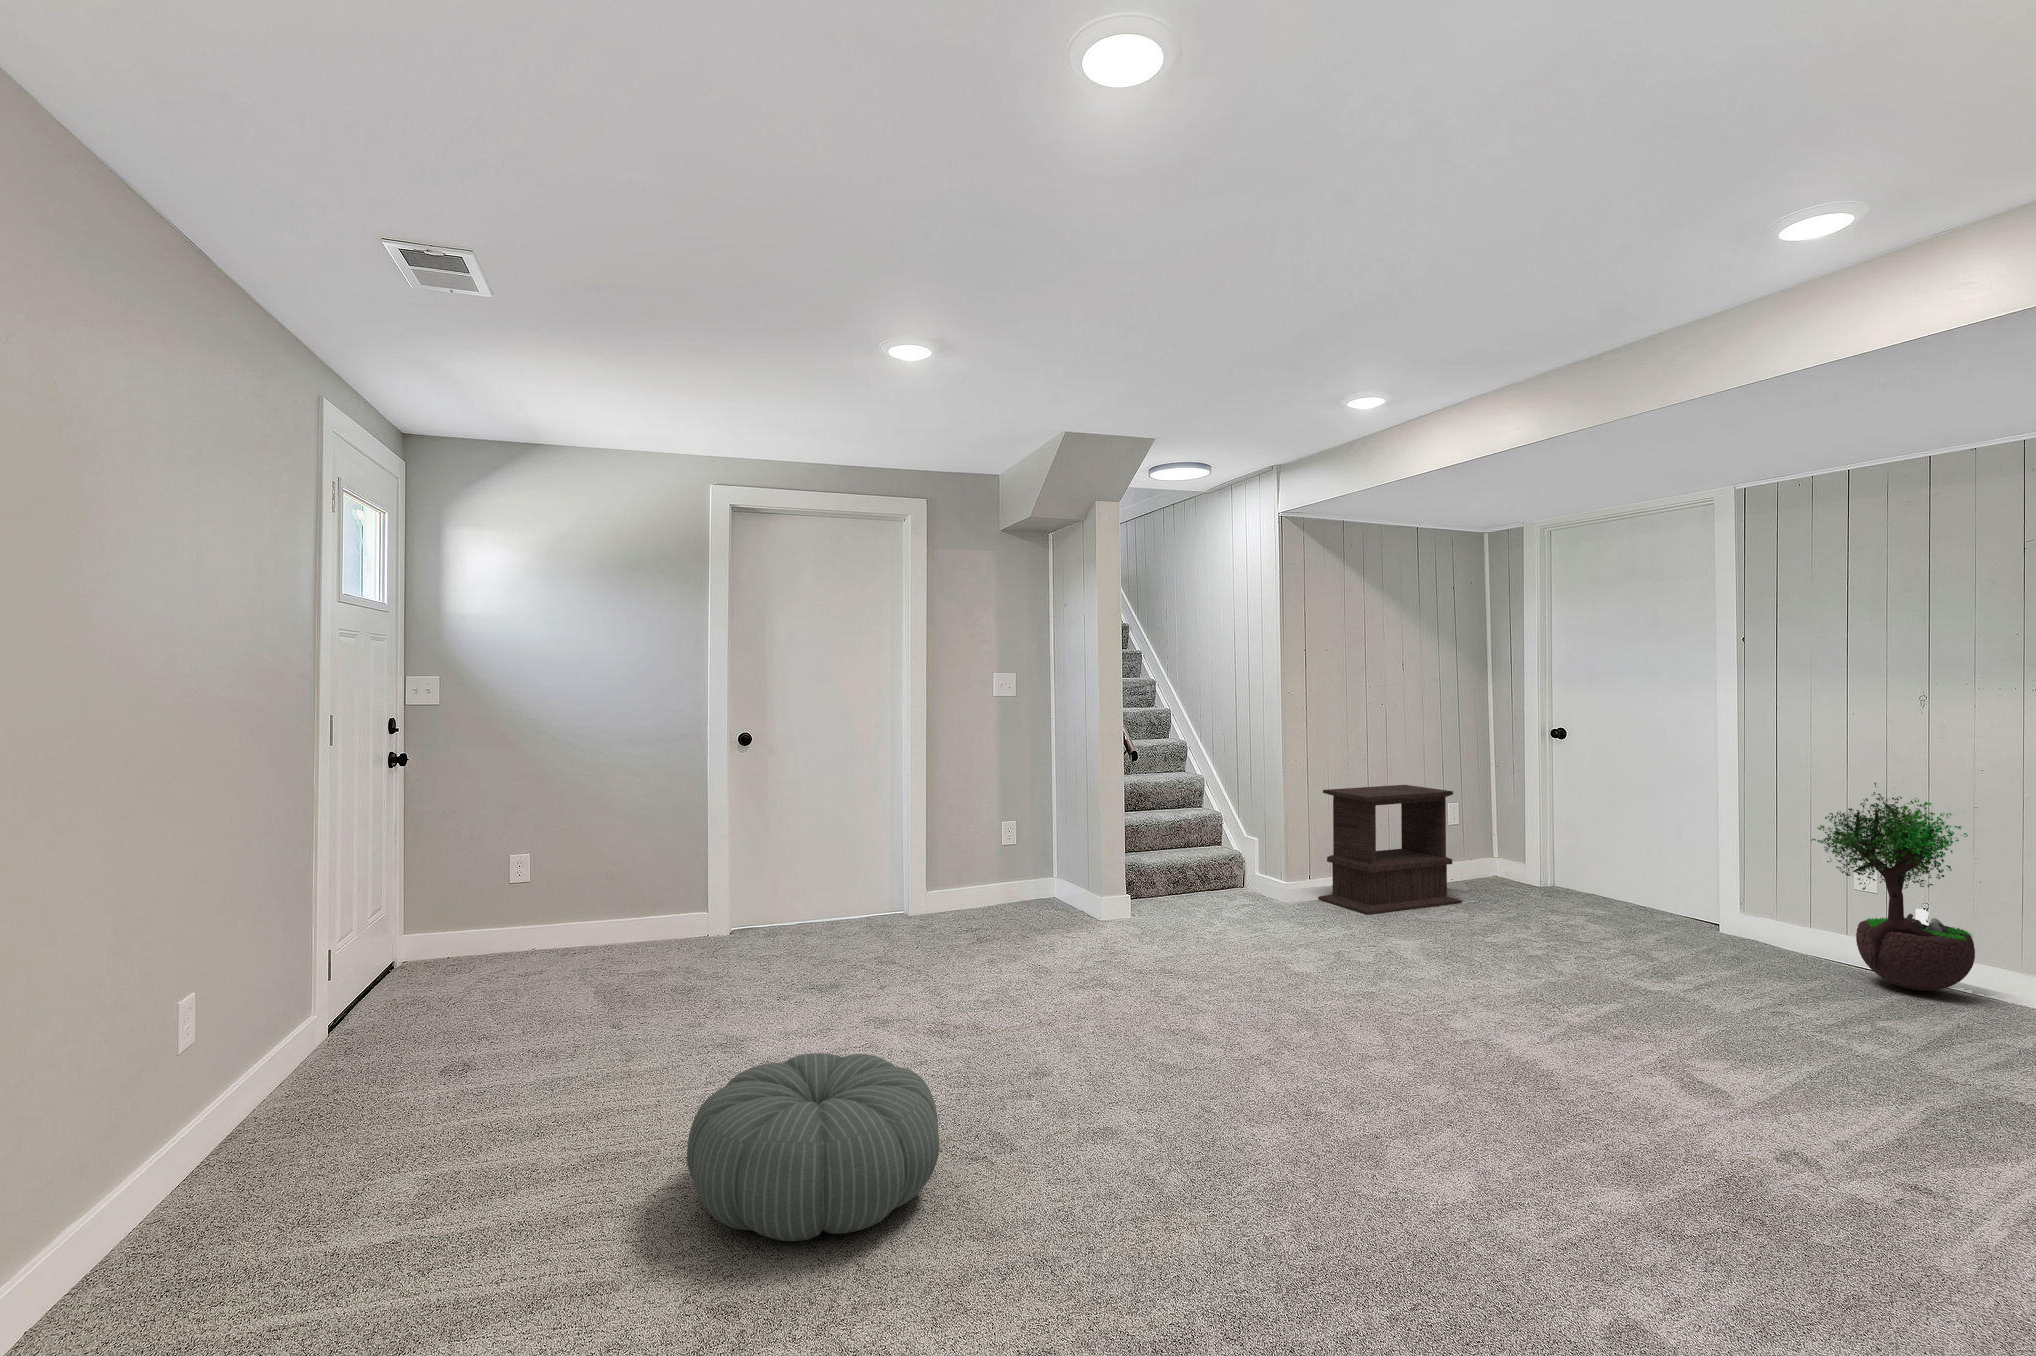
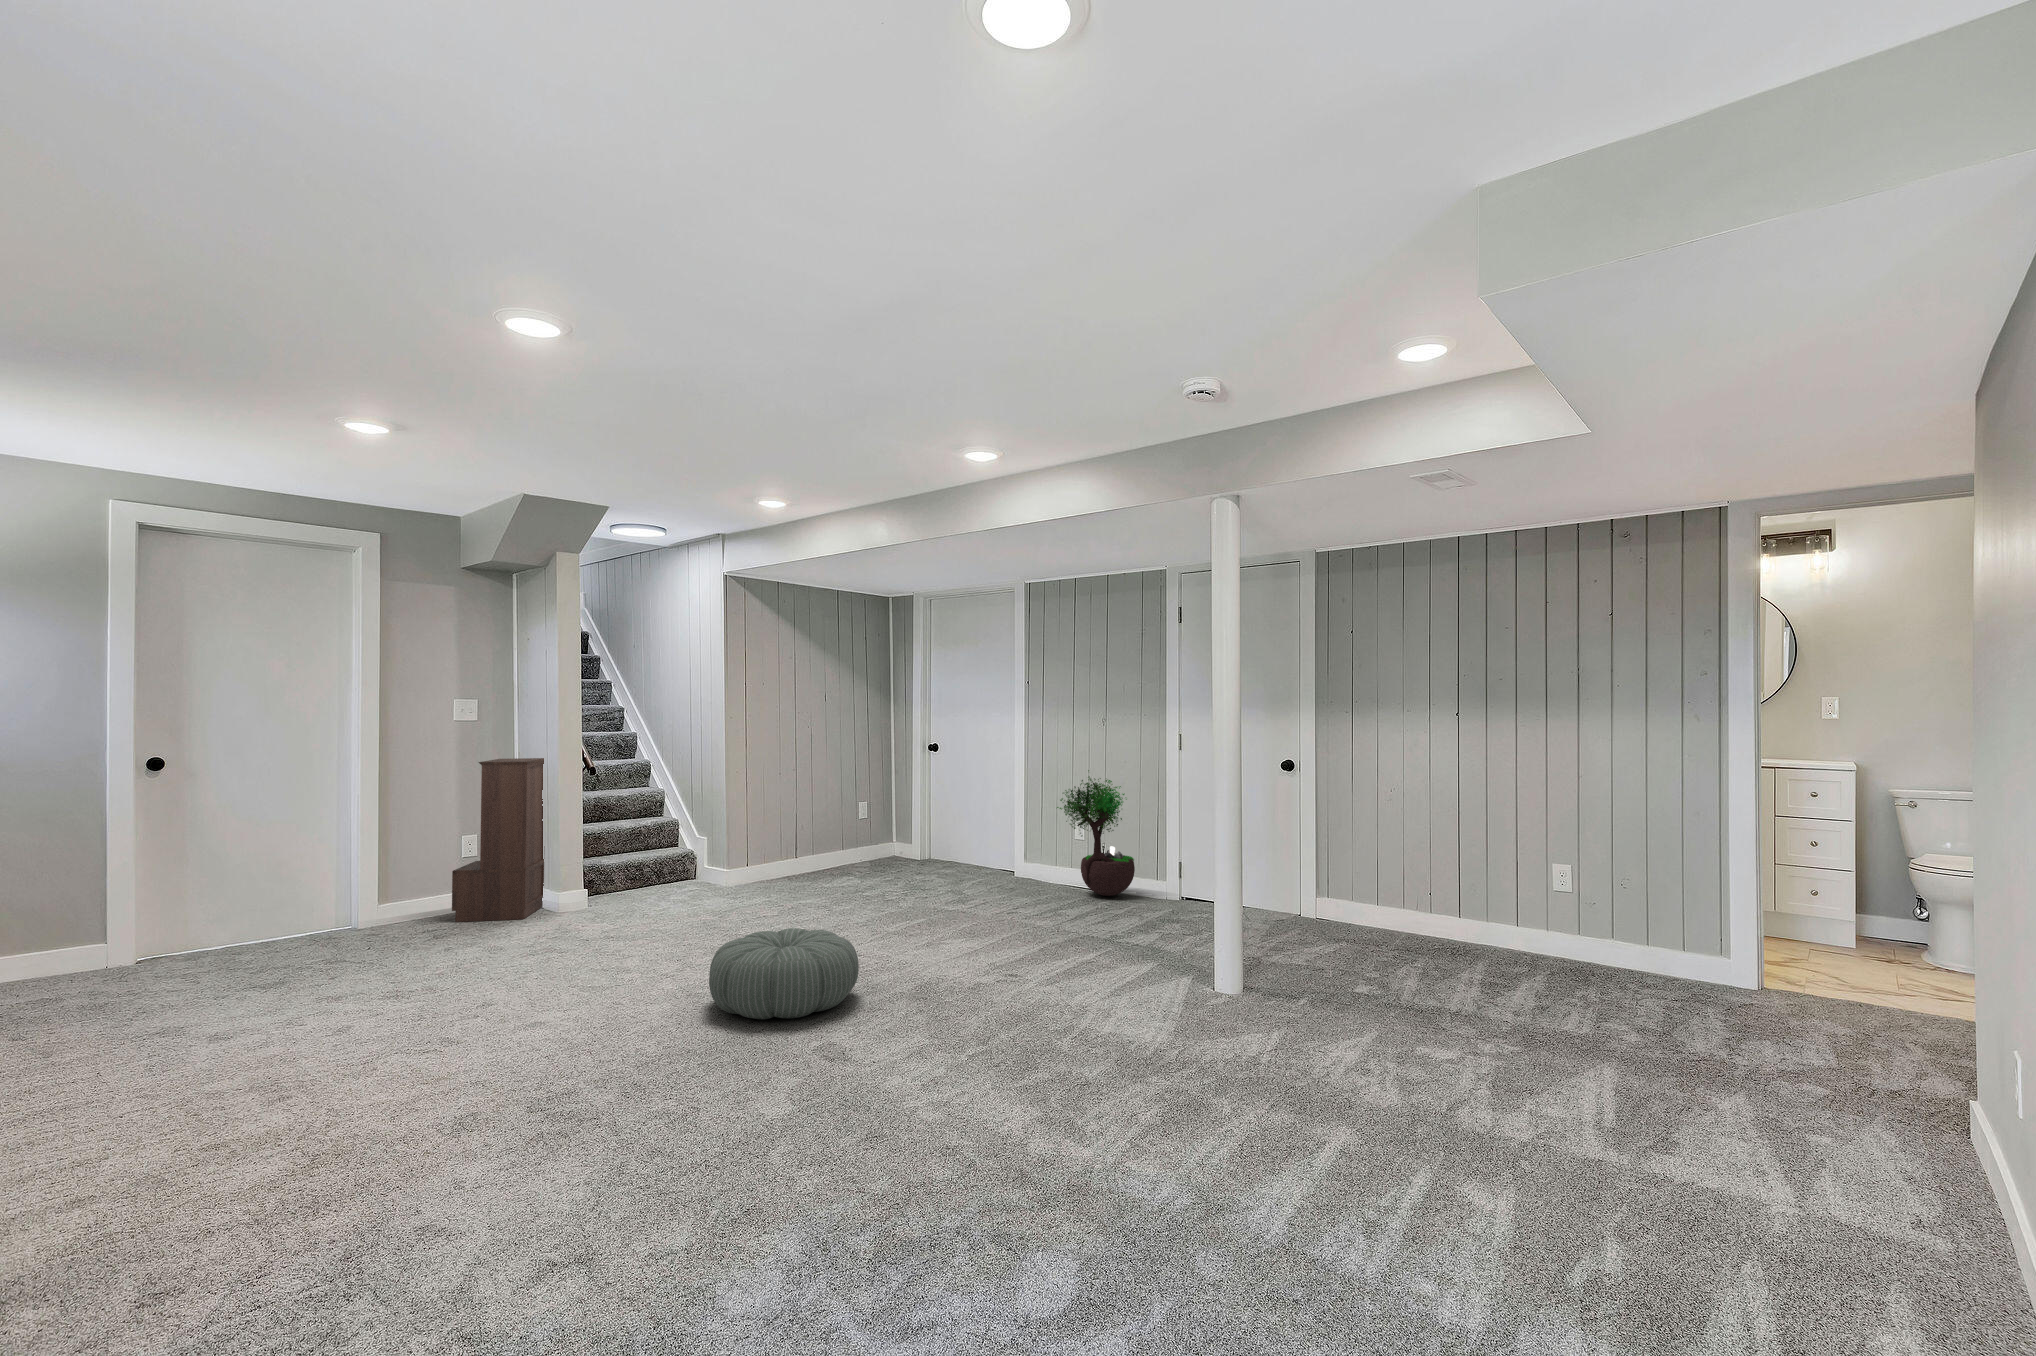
bookshelf: none [996,737,1084,919] -> present [452,758,545,922]
side table: present [1318,785,1462,914] -> none [755,788,864,889]
pouf: present [687,1053,939,1241] -> present [709,928,859,1019]

